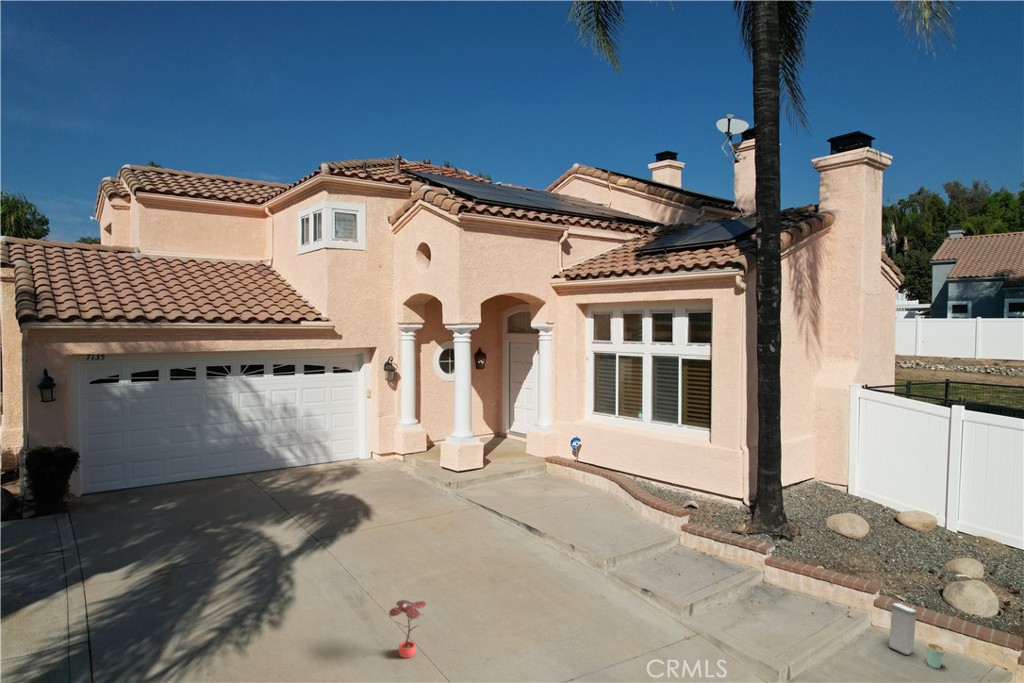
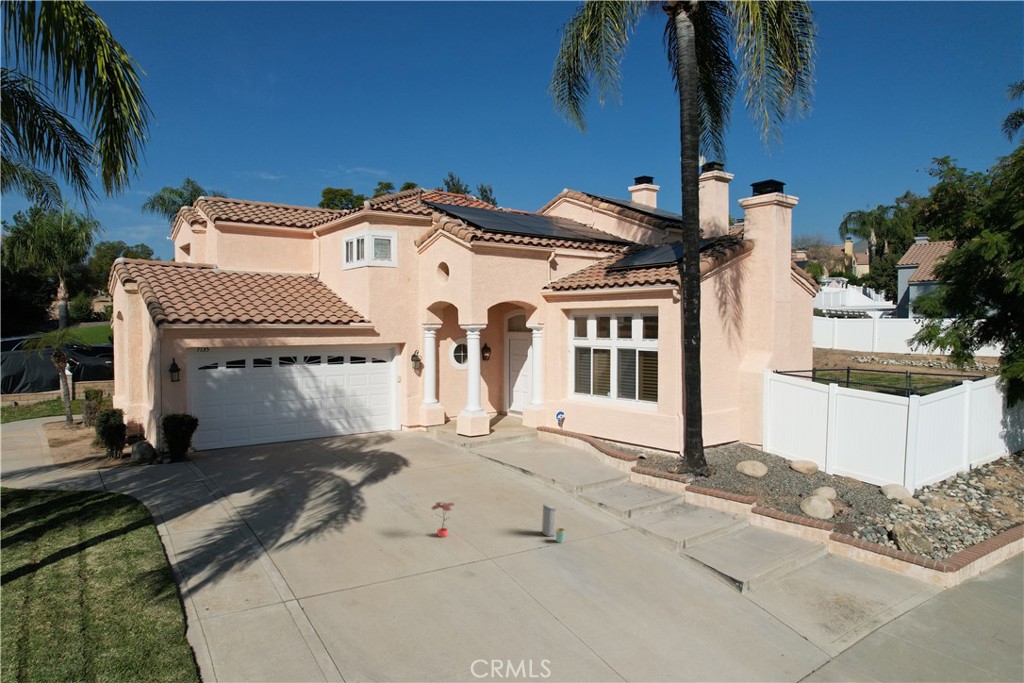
trash can: present [889,603,945,668] -> present [542,504,565,543]

